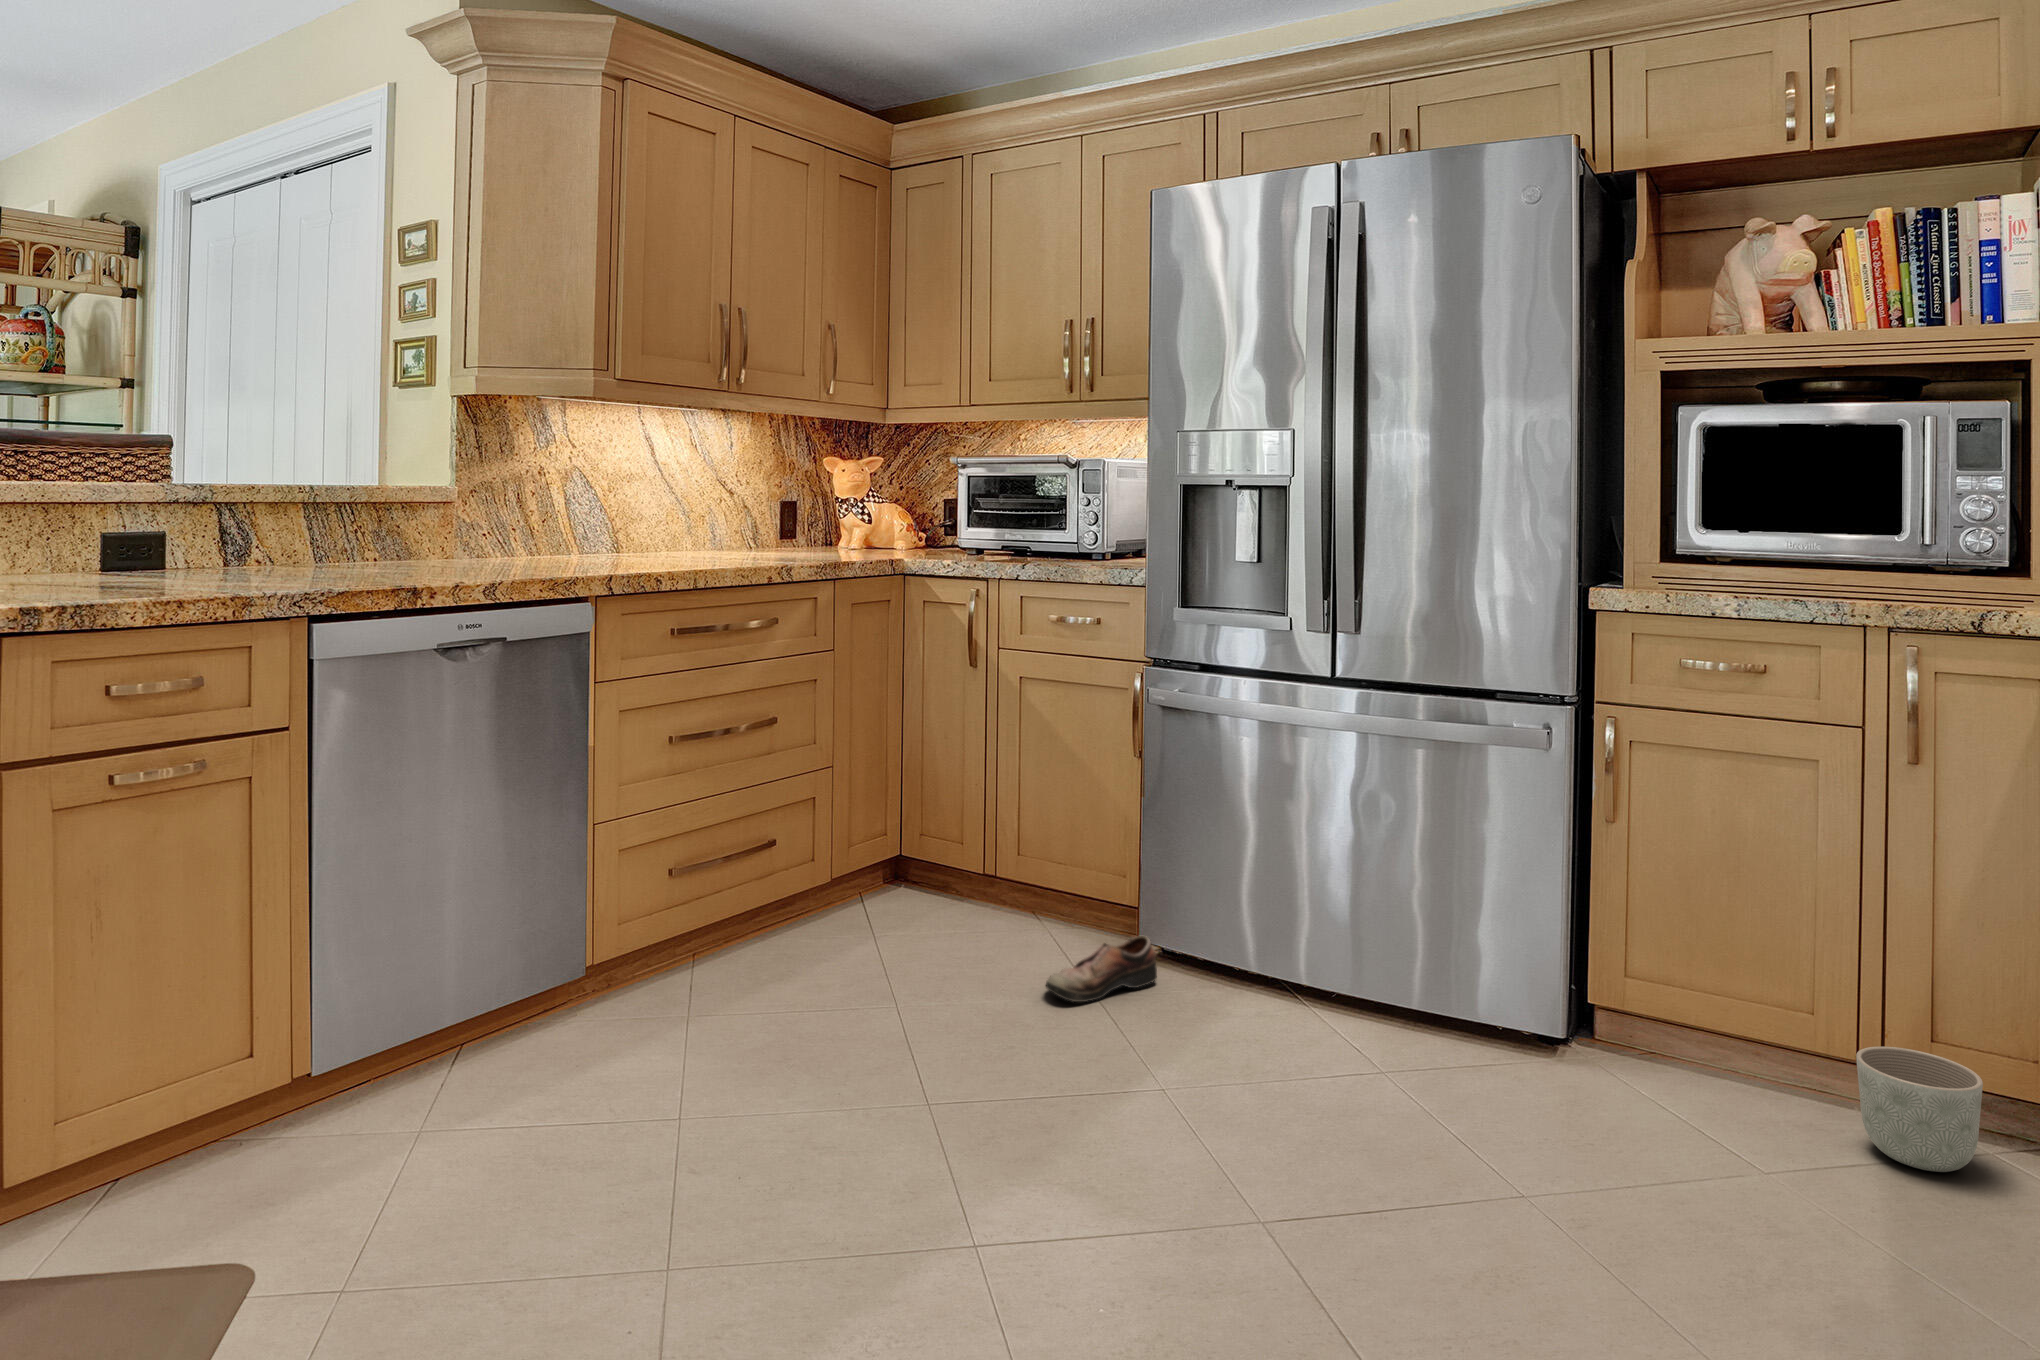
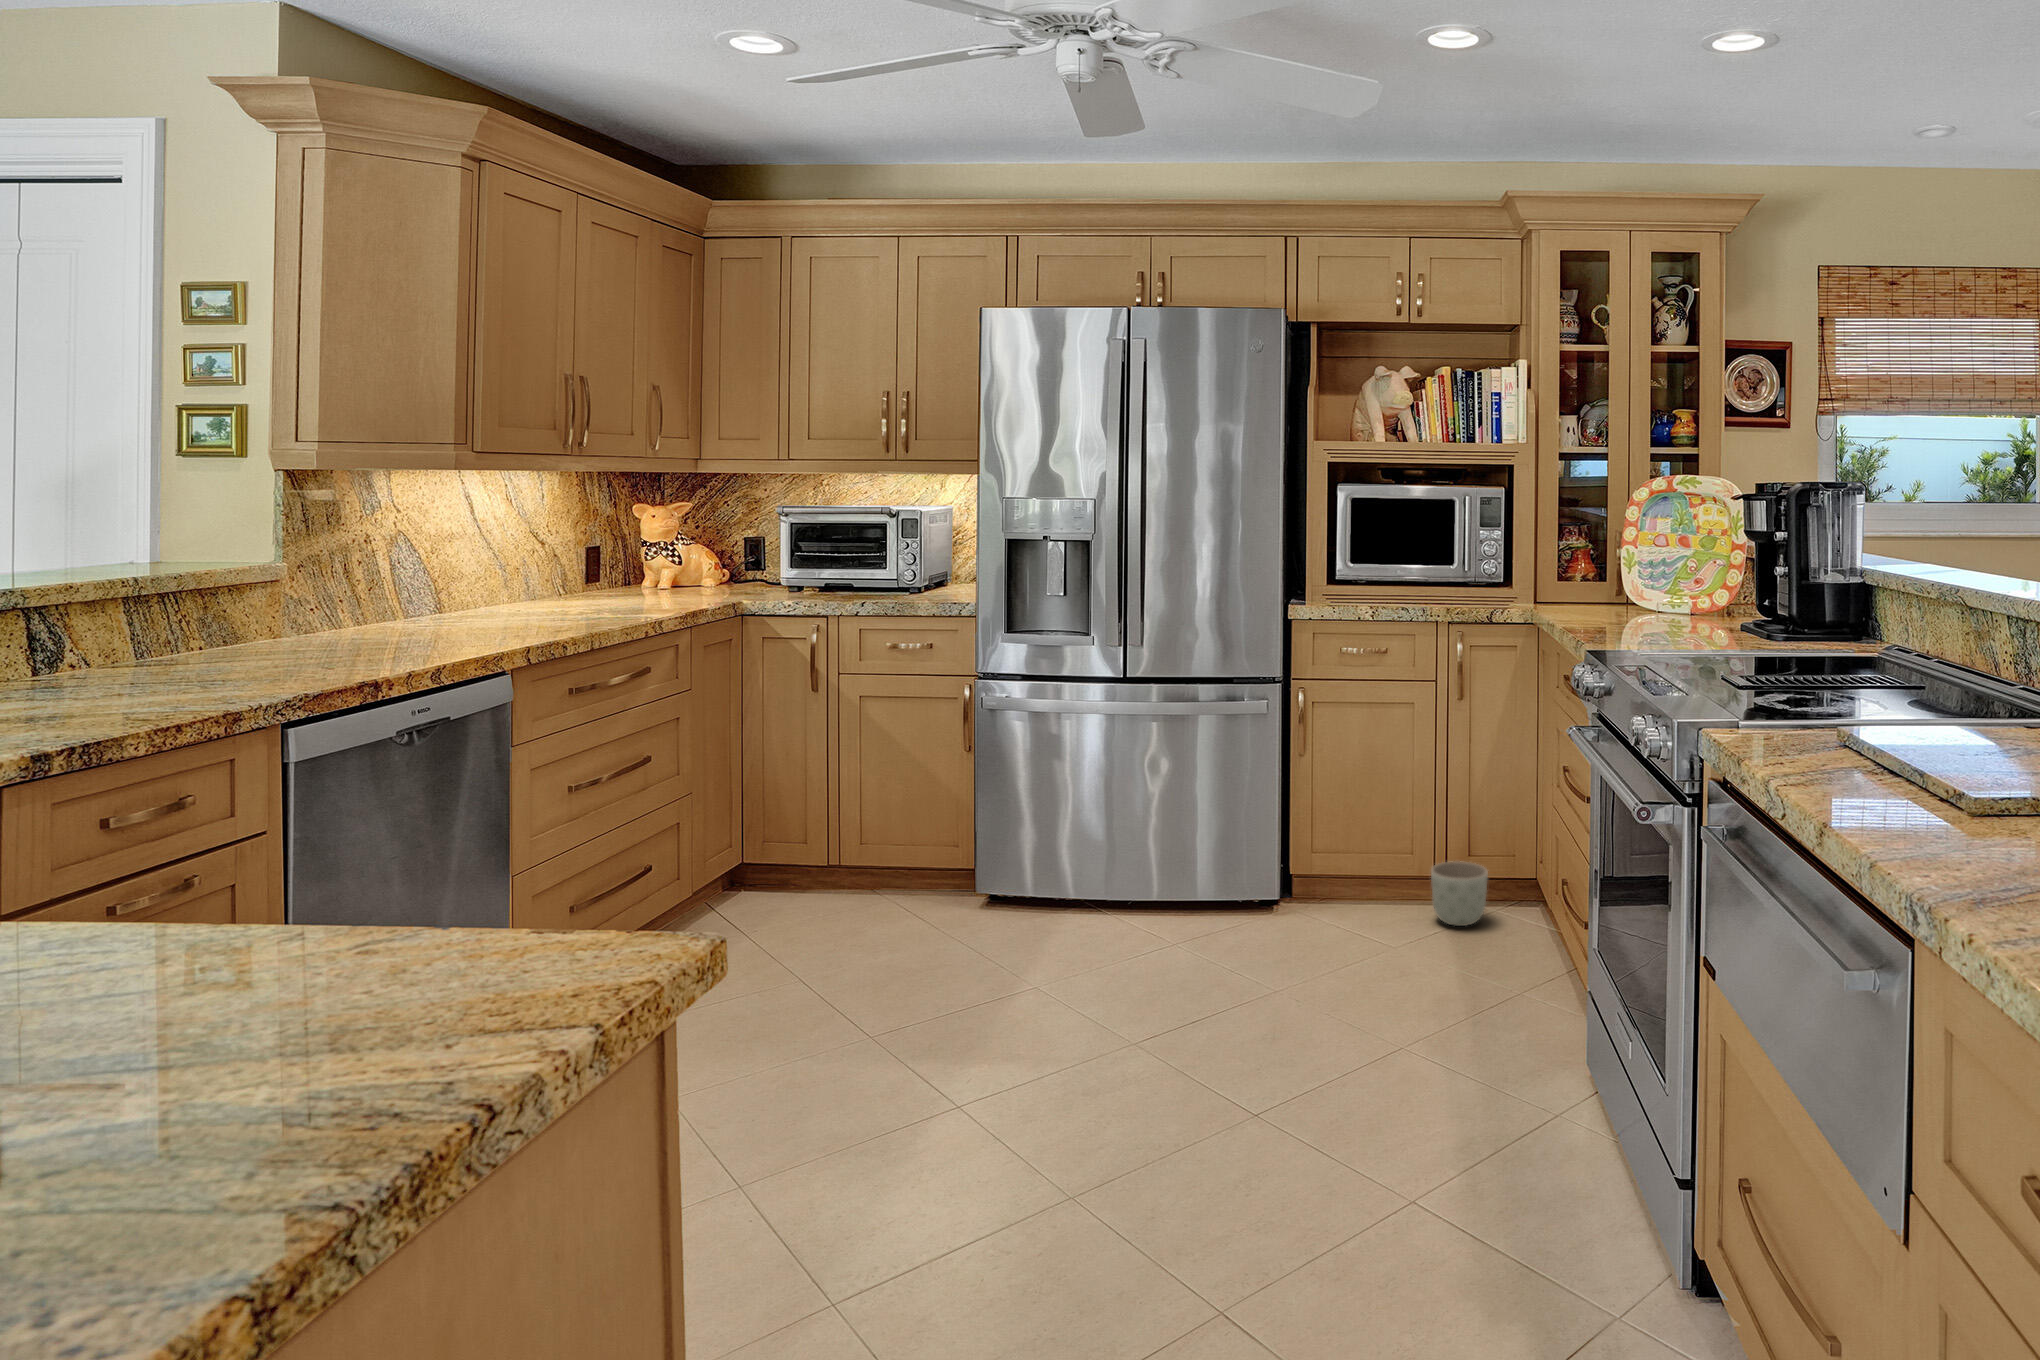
shoe: present [1046,936,1157,1002] -> none [917,884,998,943]

